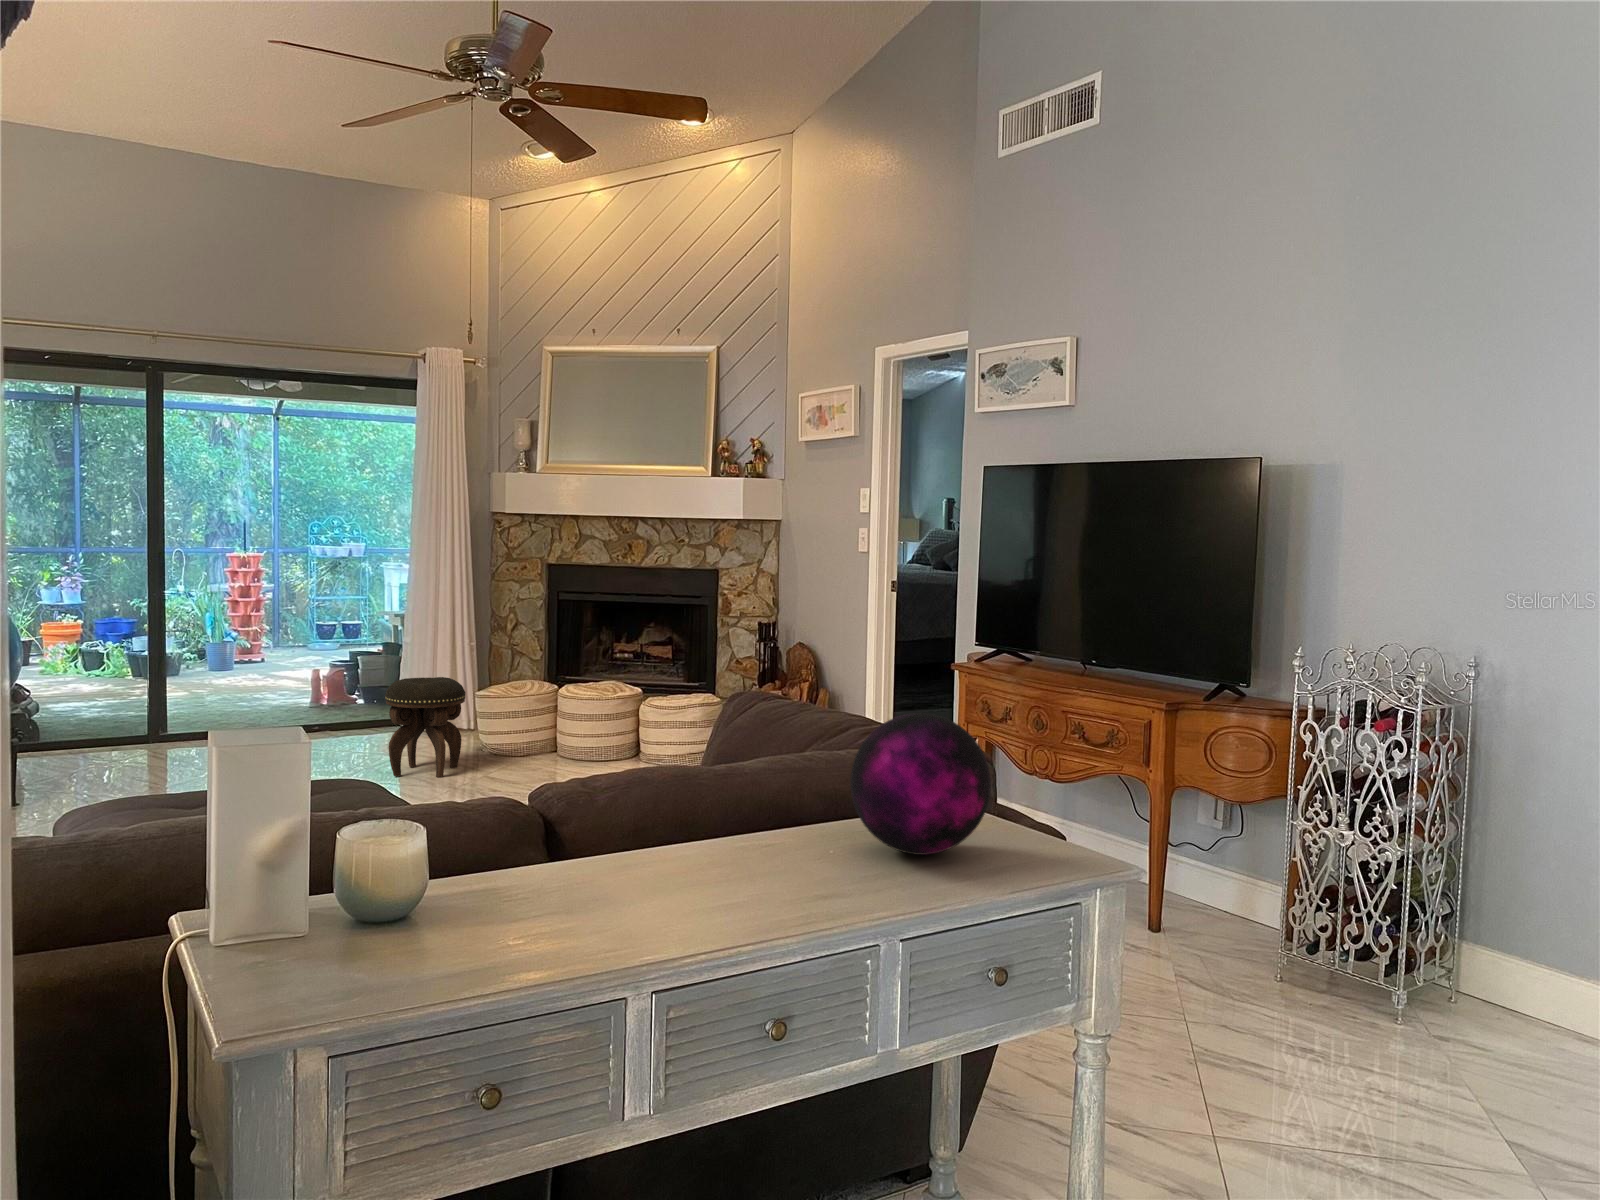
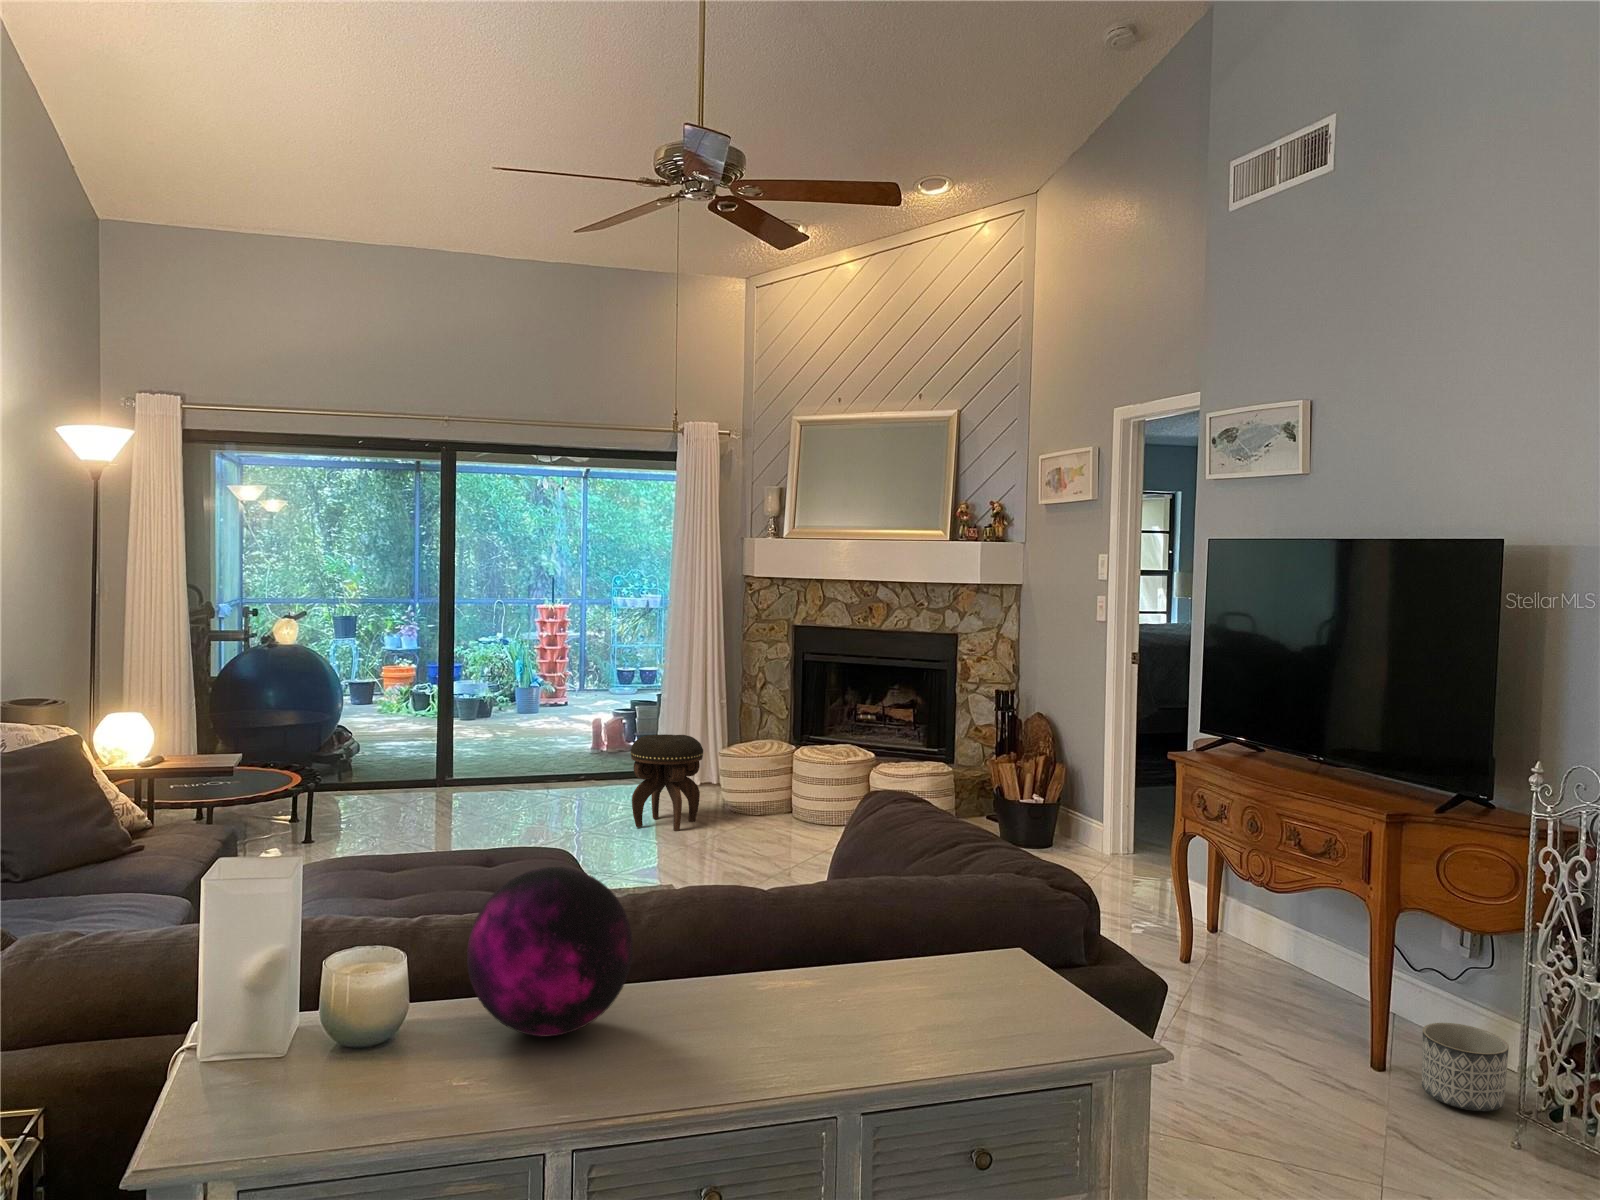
decorative orb: present [850,713,991,855] -> present [467,867,633,1036]
planter: none [1196,883,1266,954] -> present [1422,1023,1509,1111]

